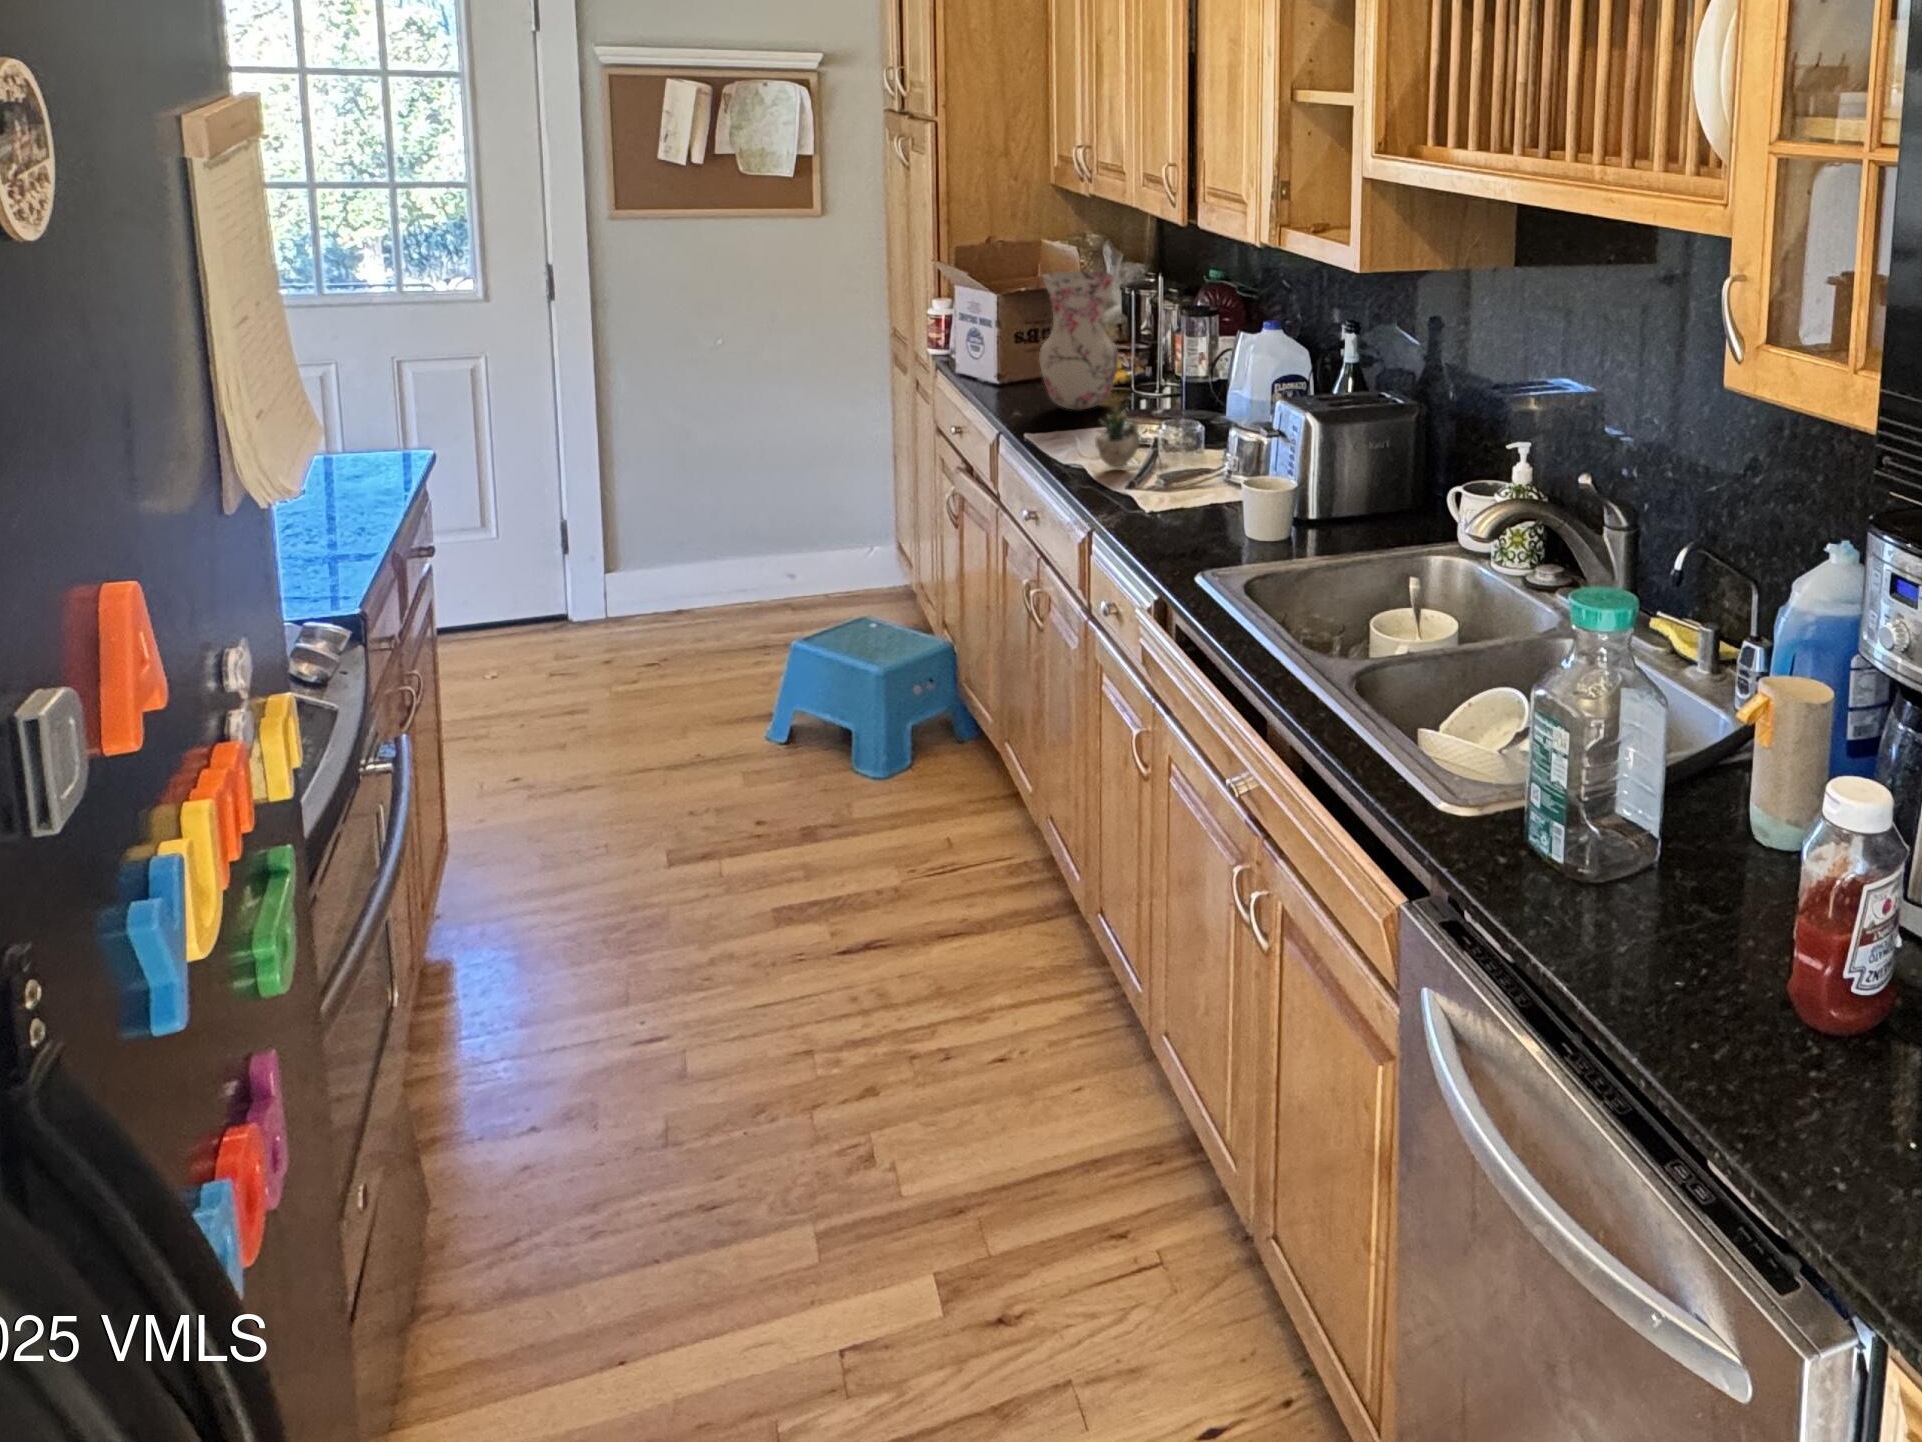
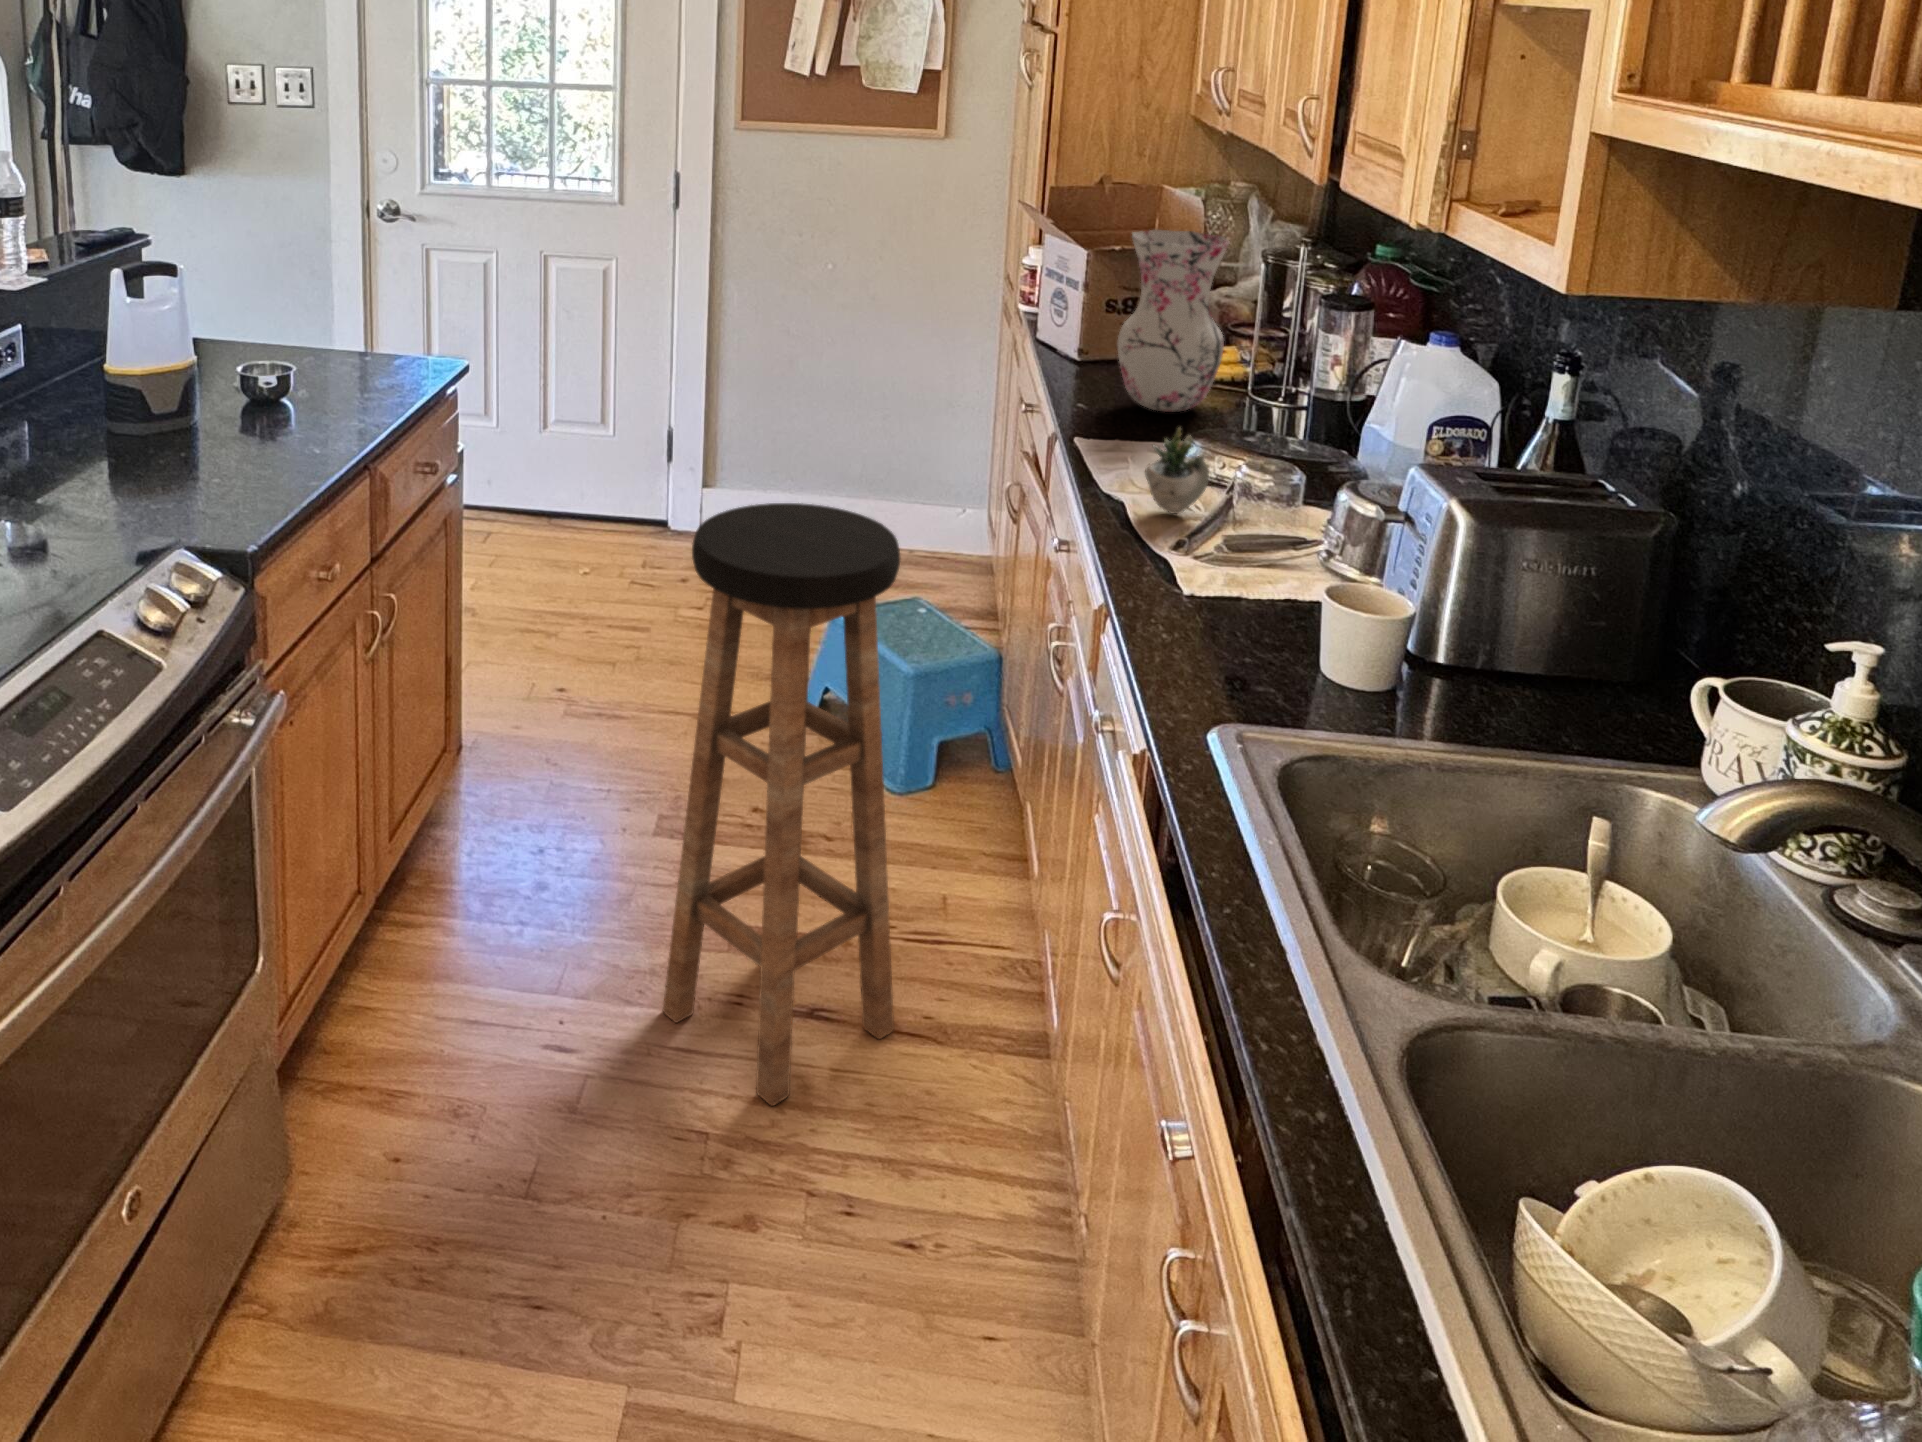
bar stool: none [735,515,943,1016] -> present [663,503,900,1106]

